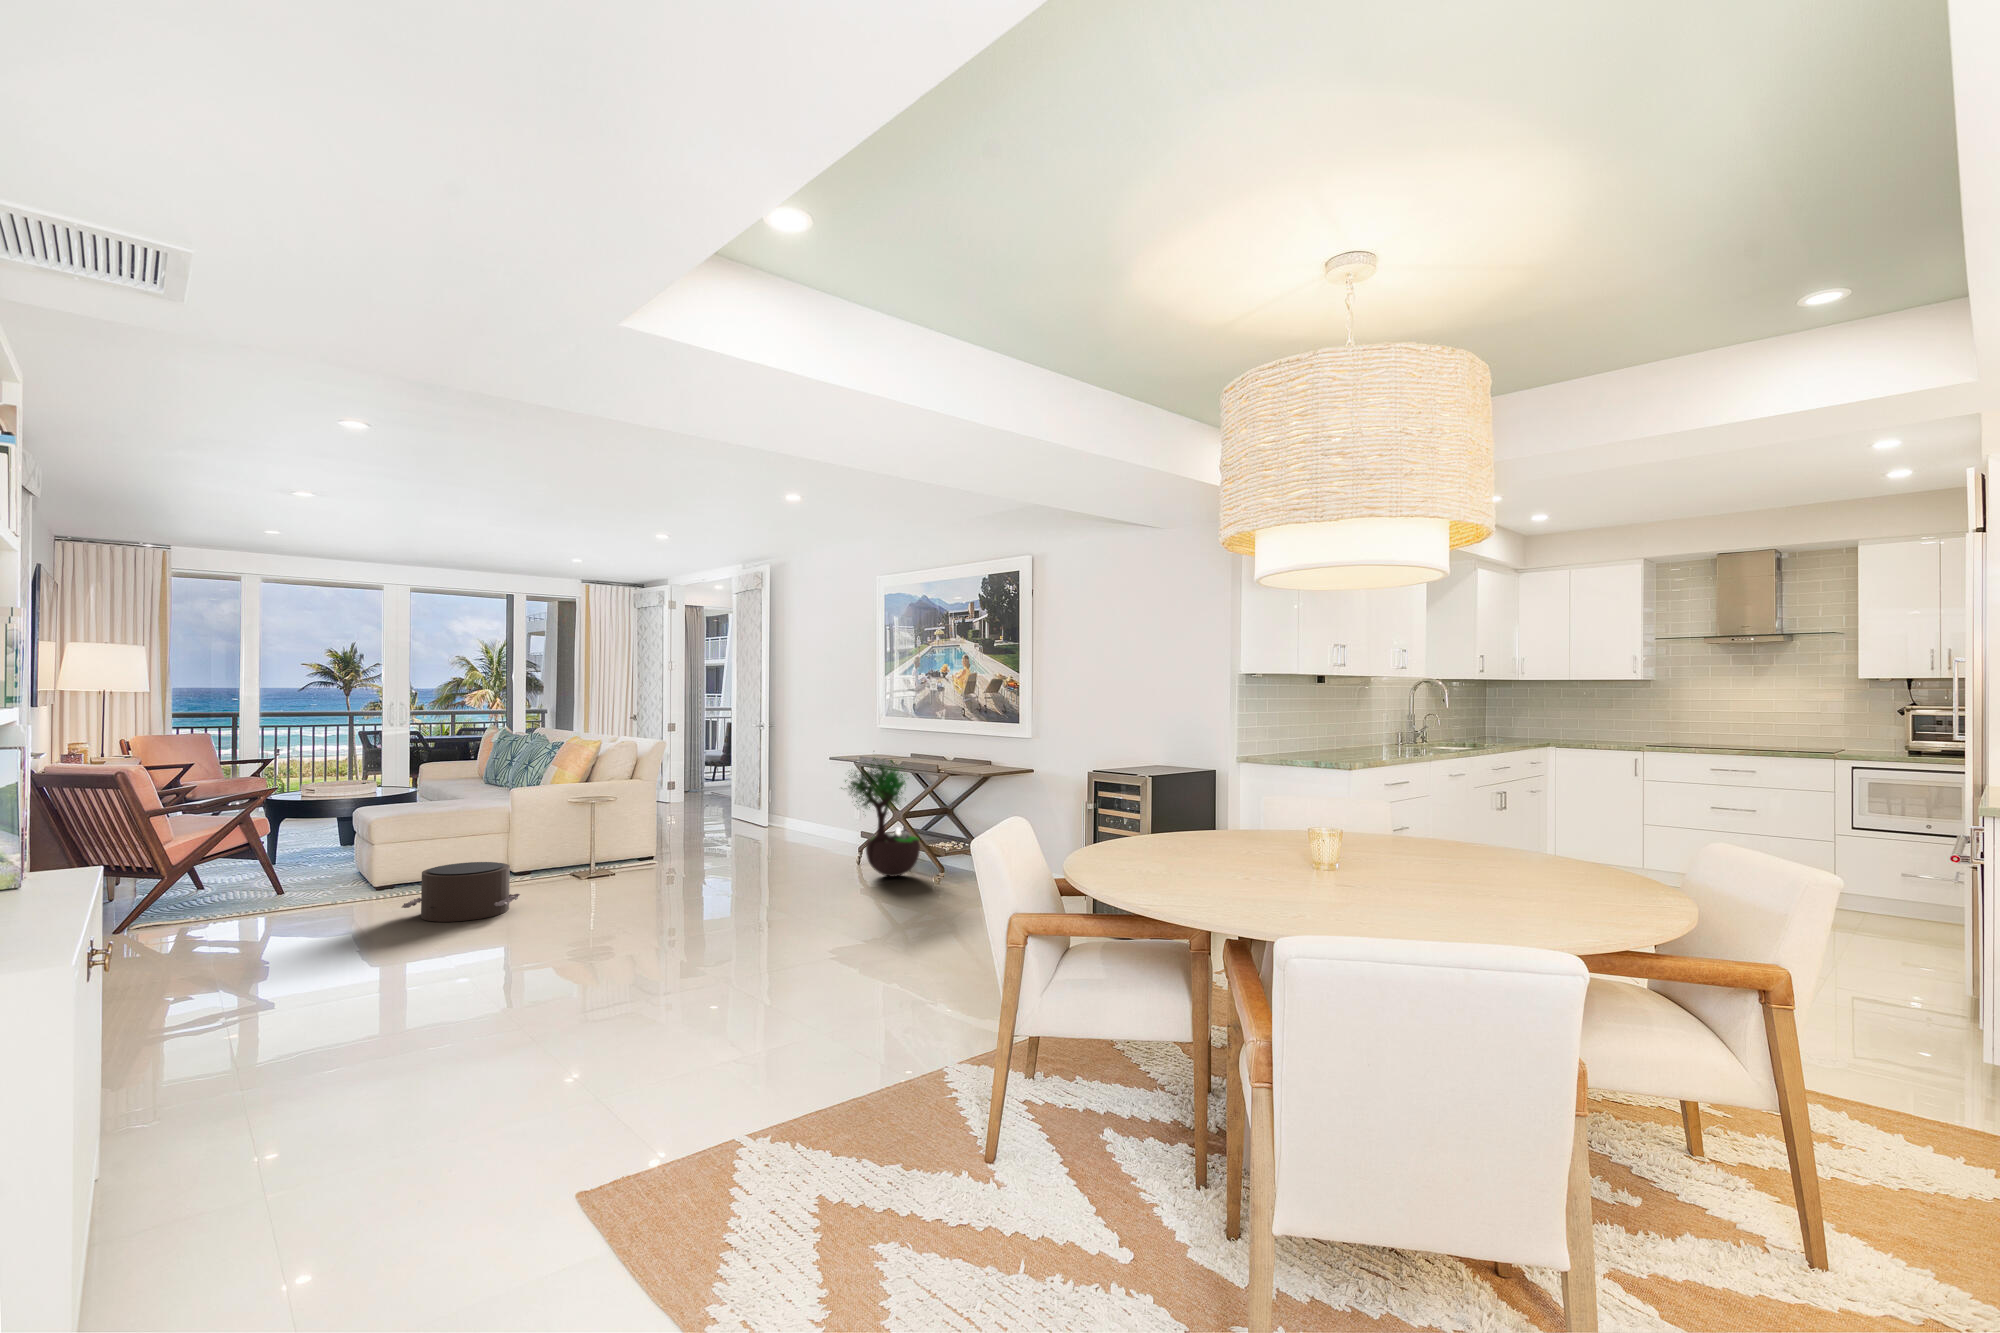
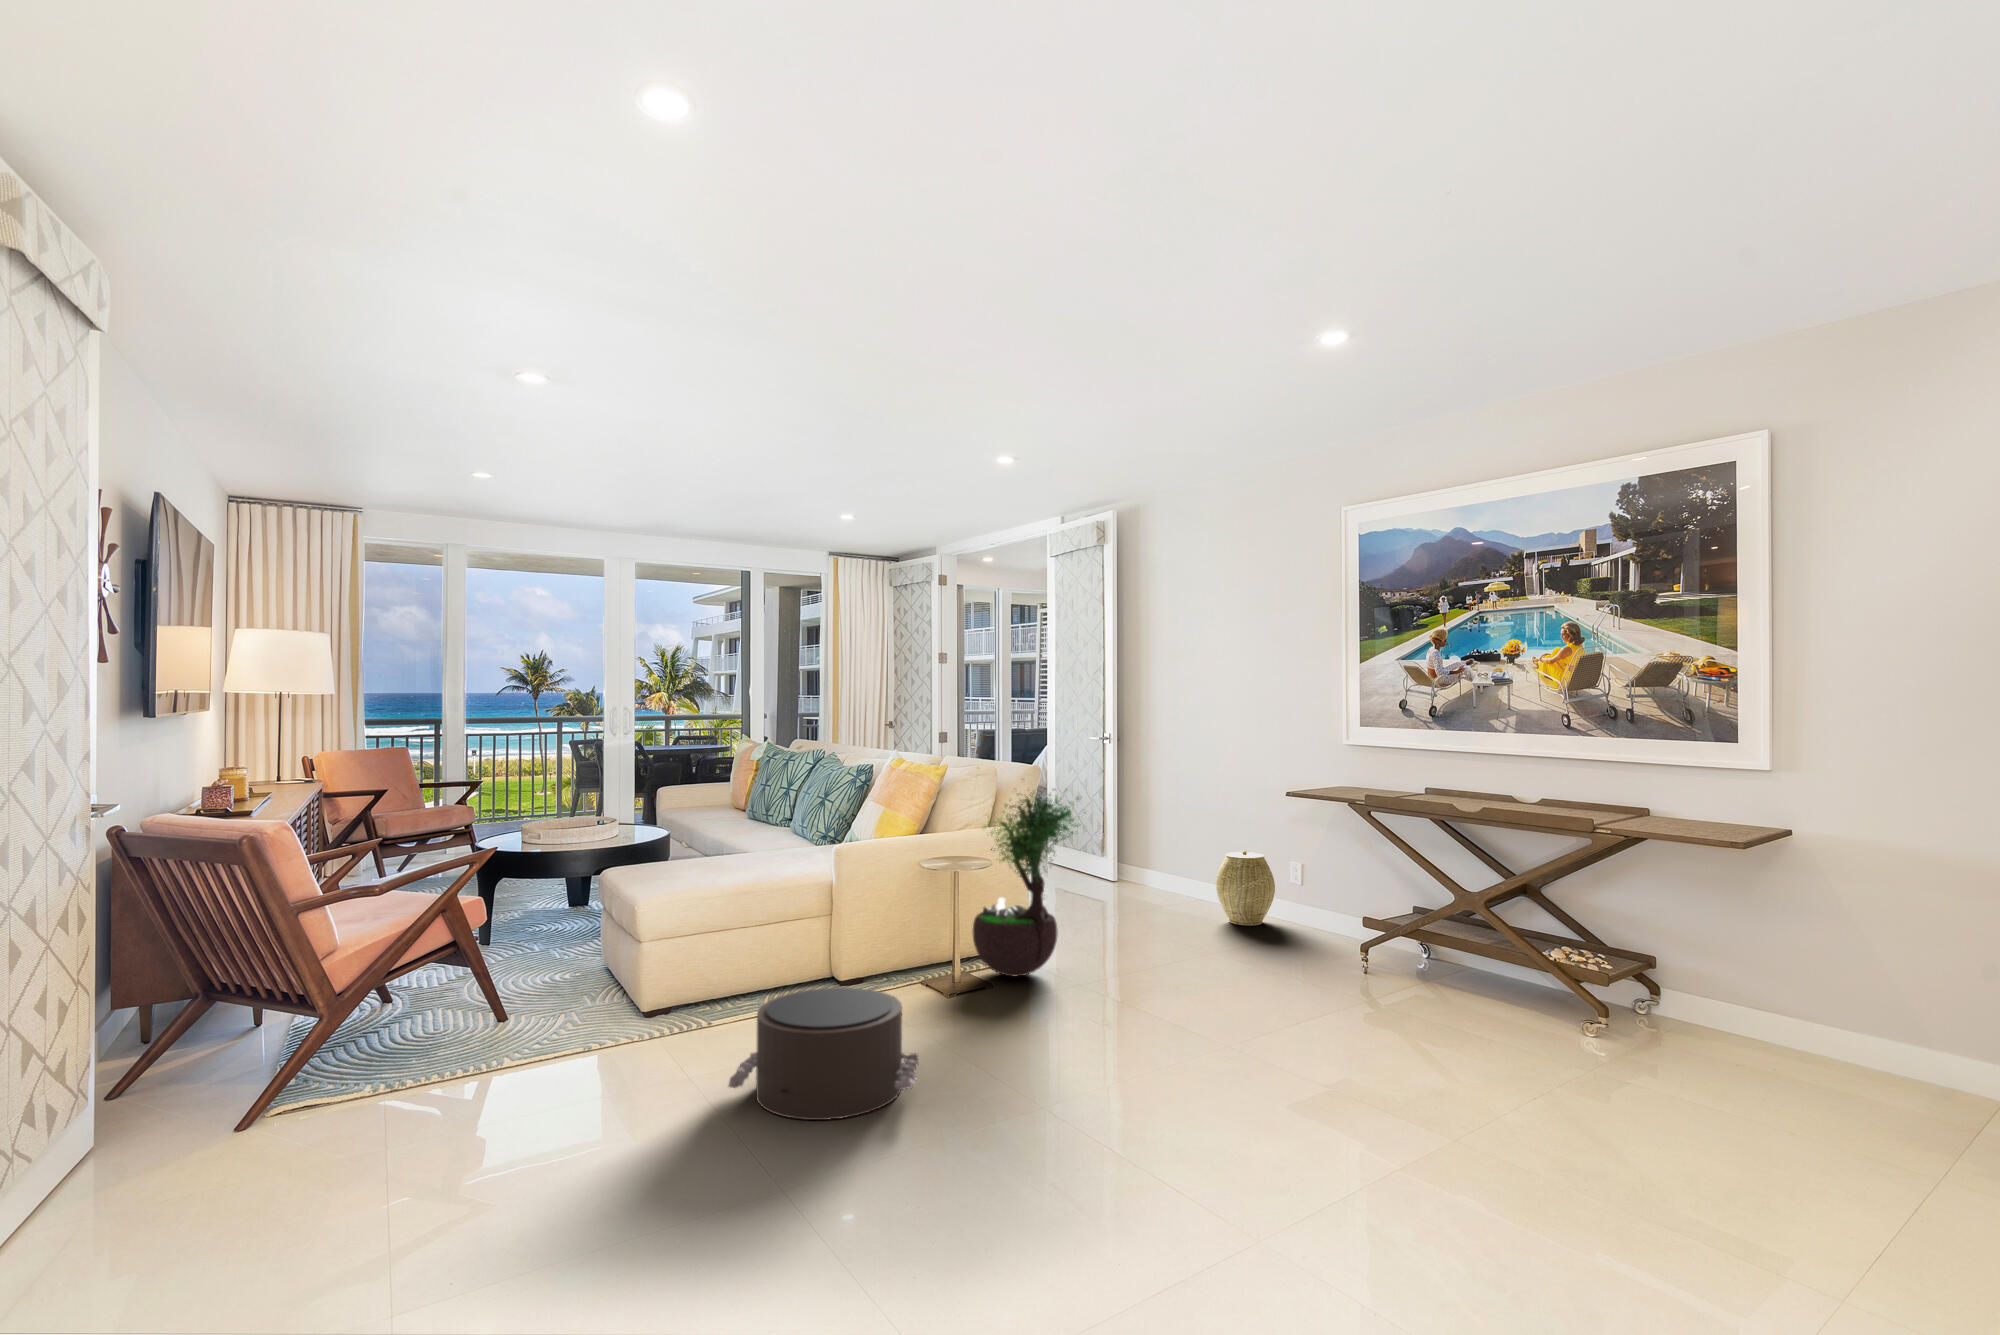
potted tree: present [841,758,920,877] -> present [973,789,1086,976]
woven basket: none [796,798,833,845] -> present [1216,851,1275,926]

